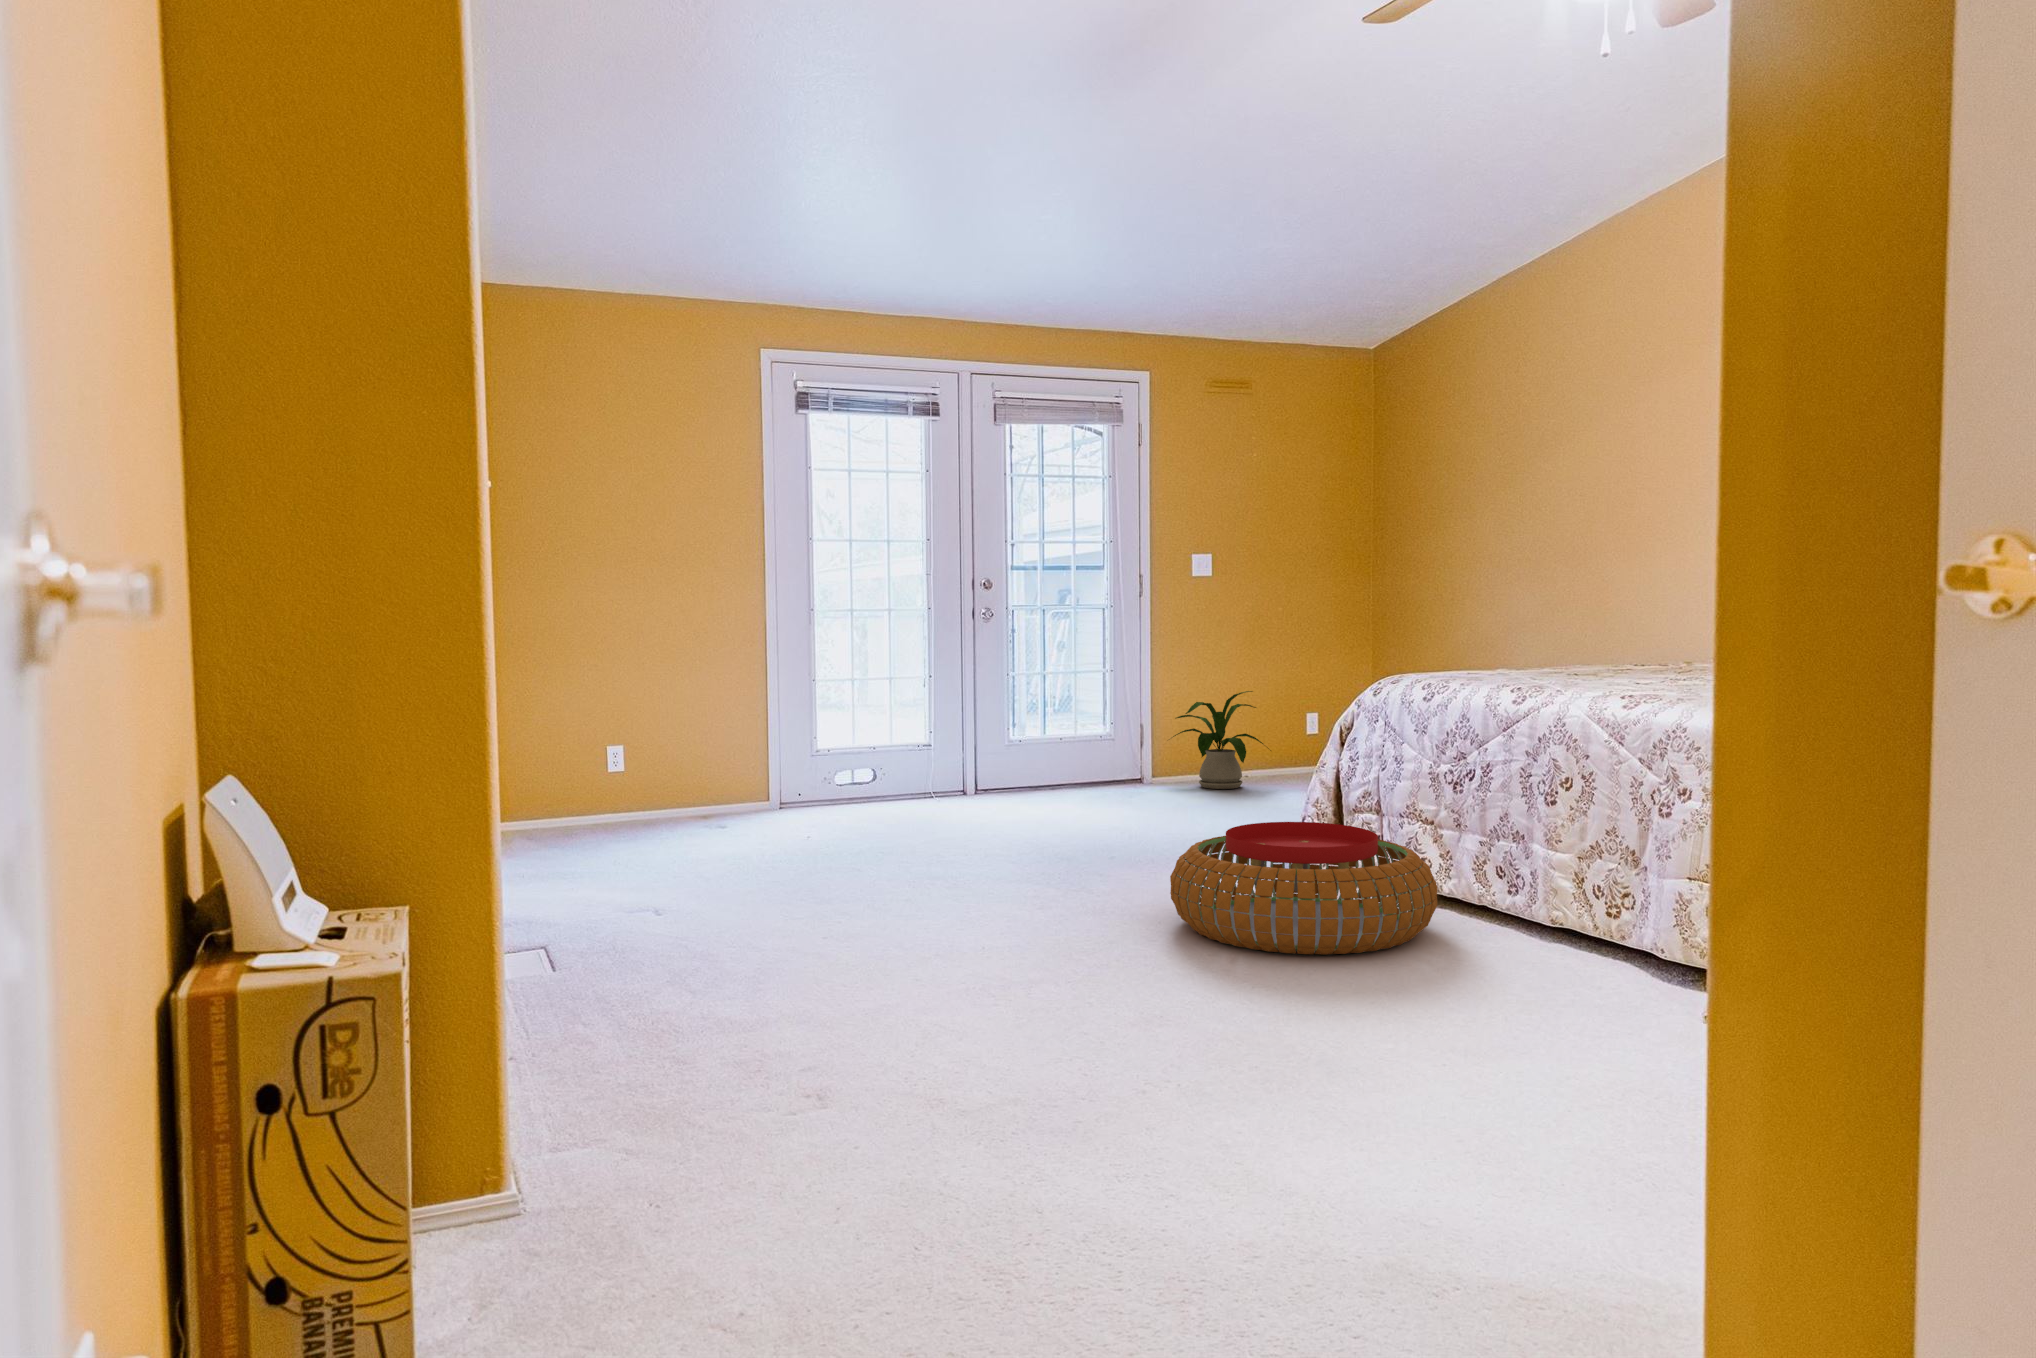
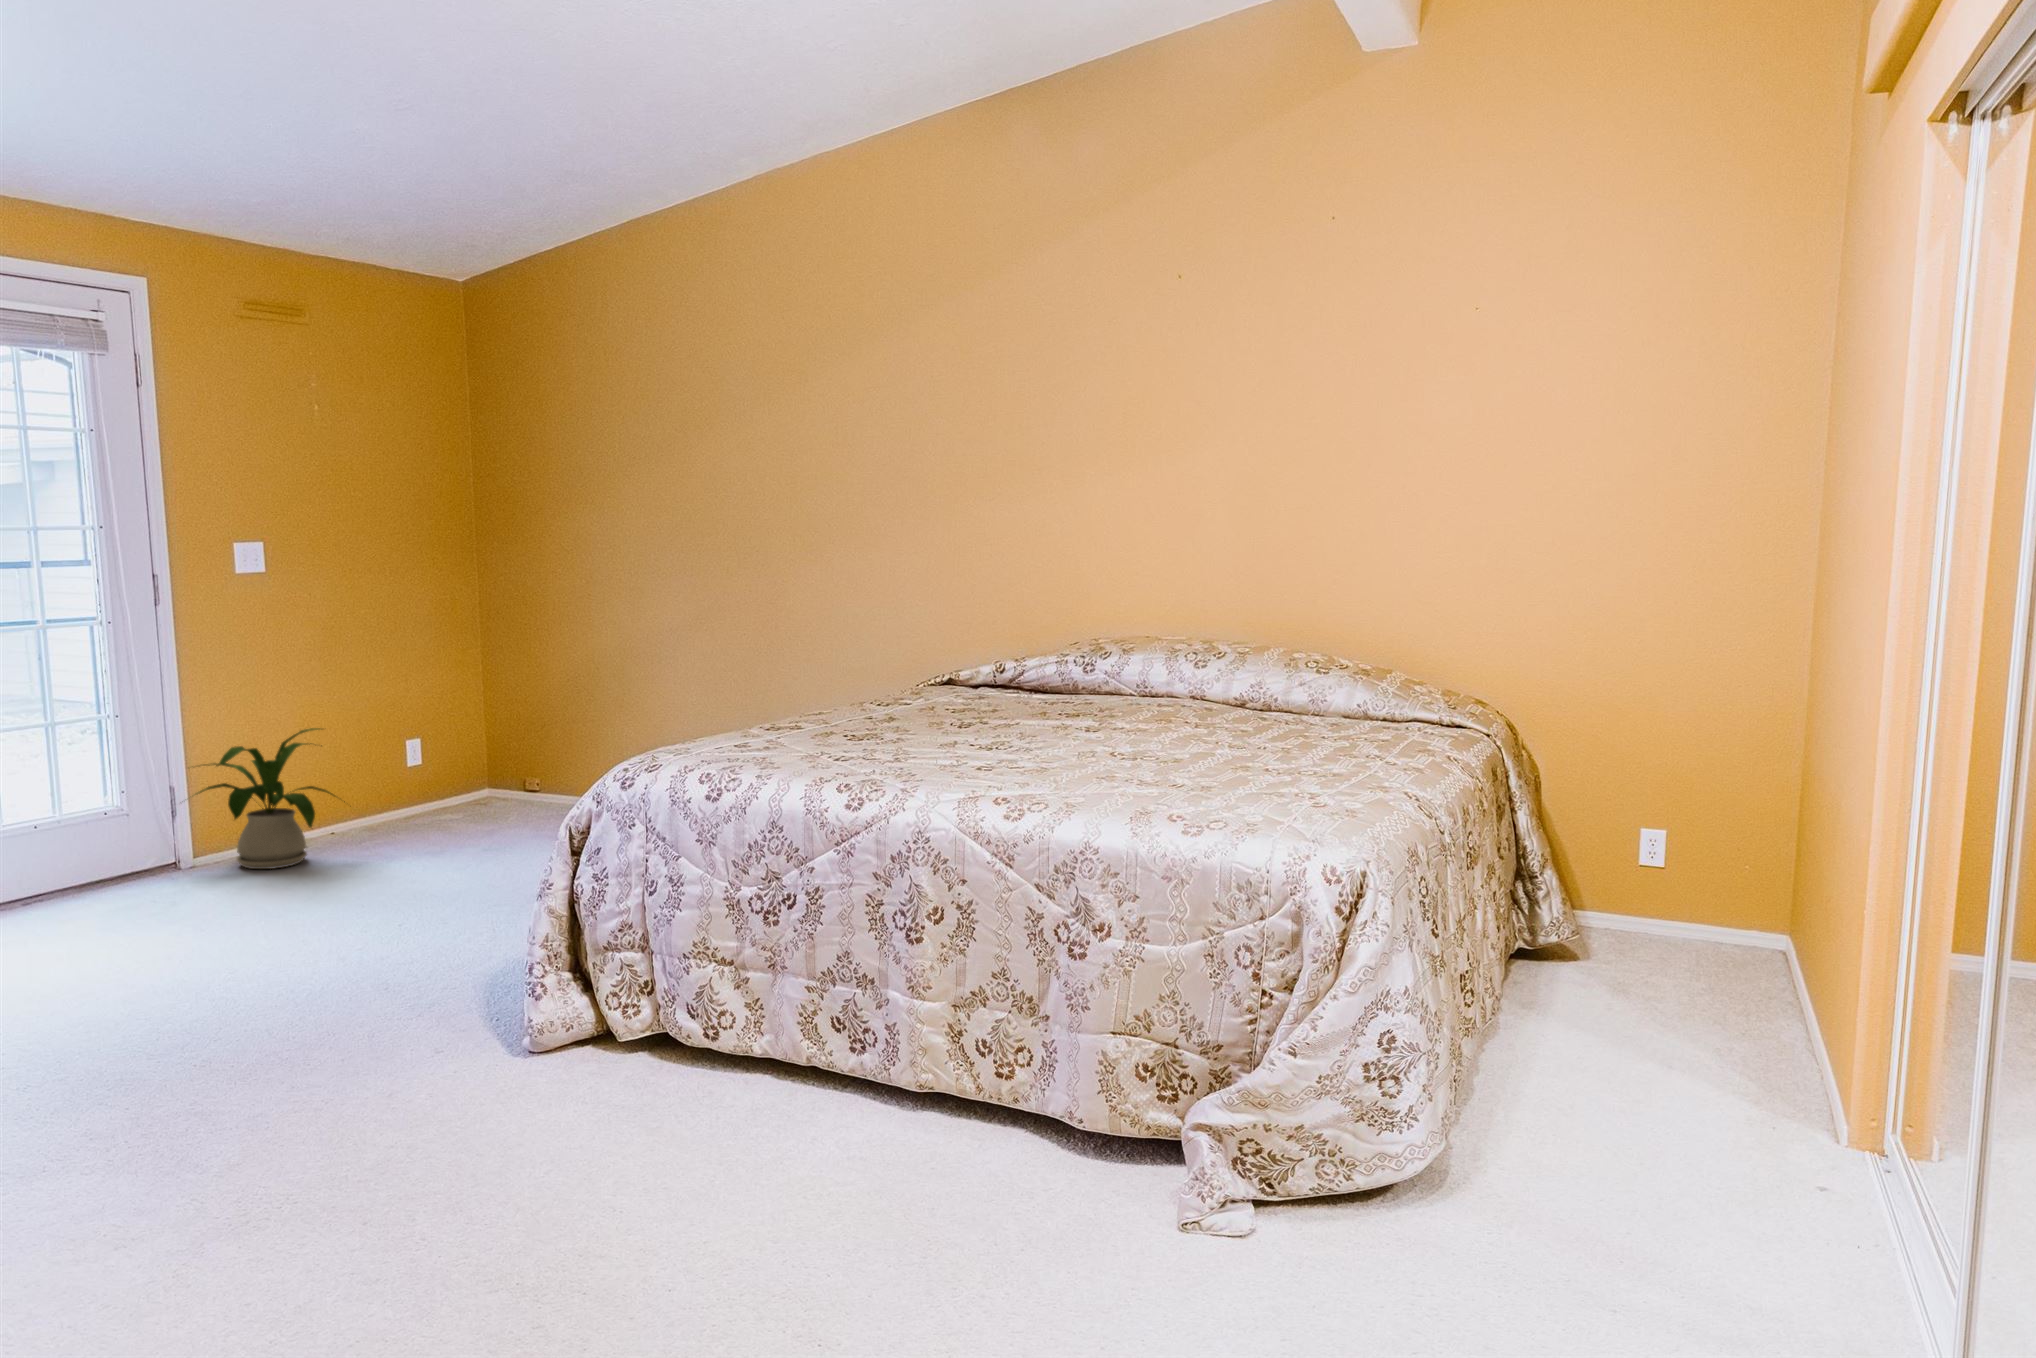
pouf: present [1170,822,1438,954] -> none [397,1006,812,1272]

